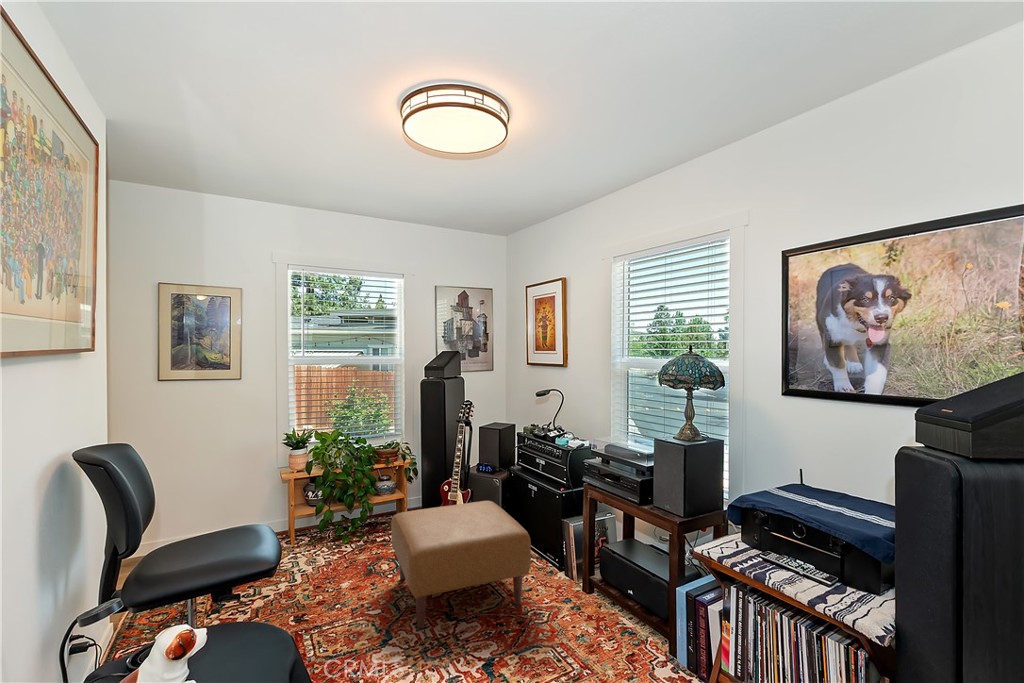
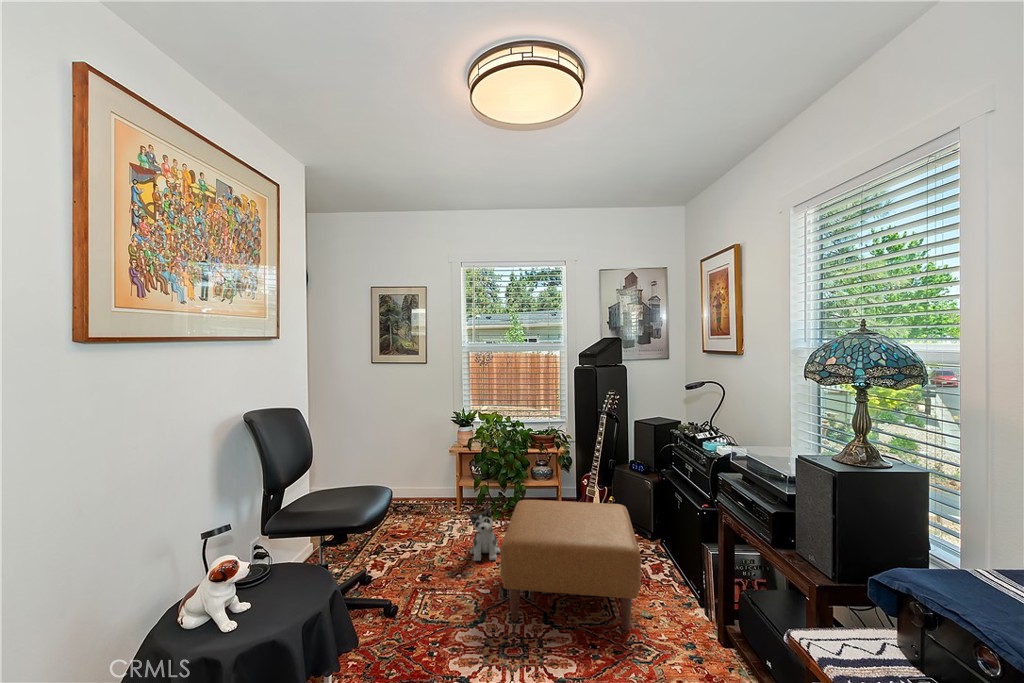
plush toy: none [335,528,369,588] -> present [469,507,500,561]

